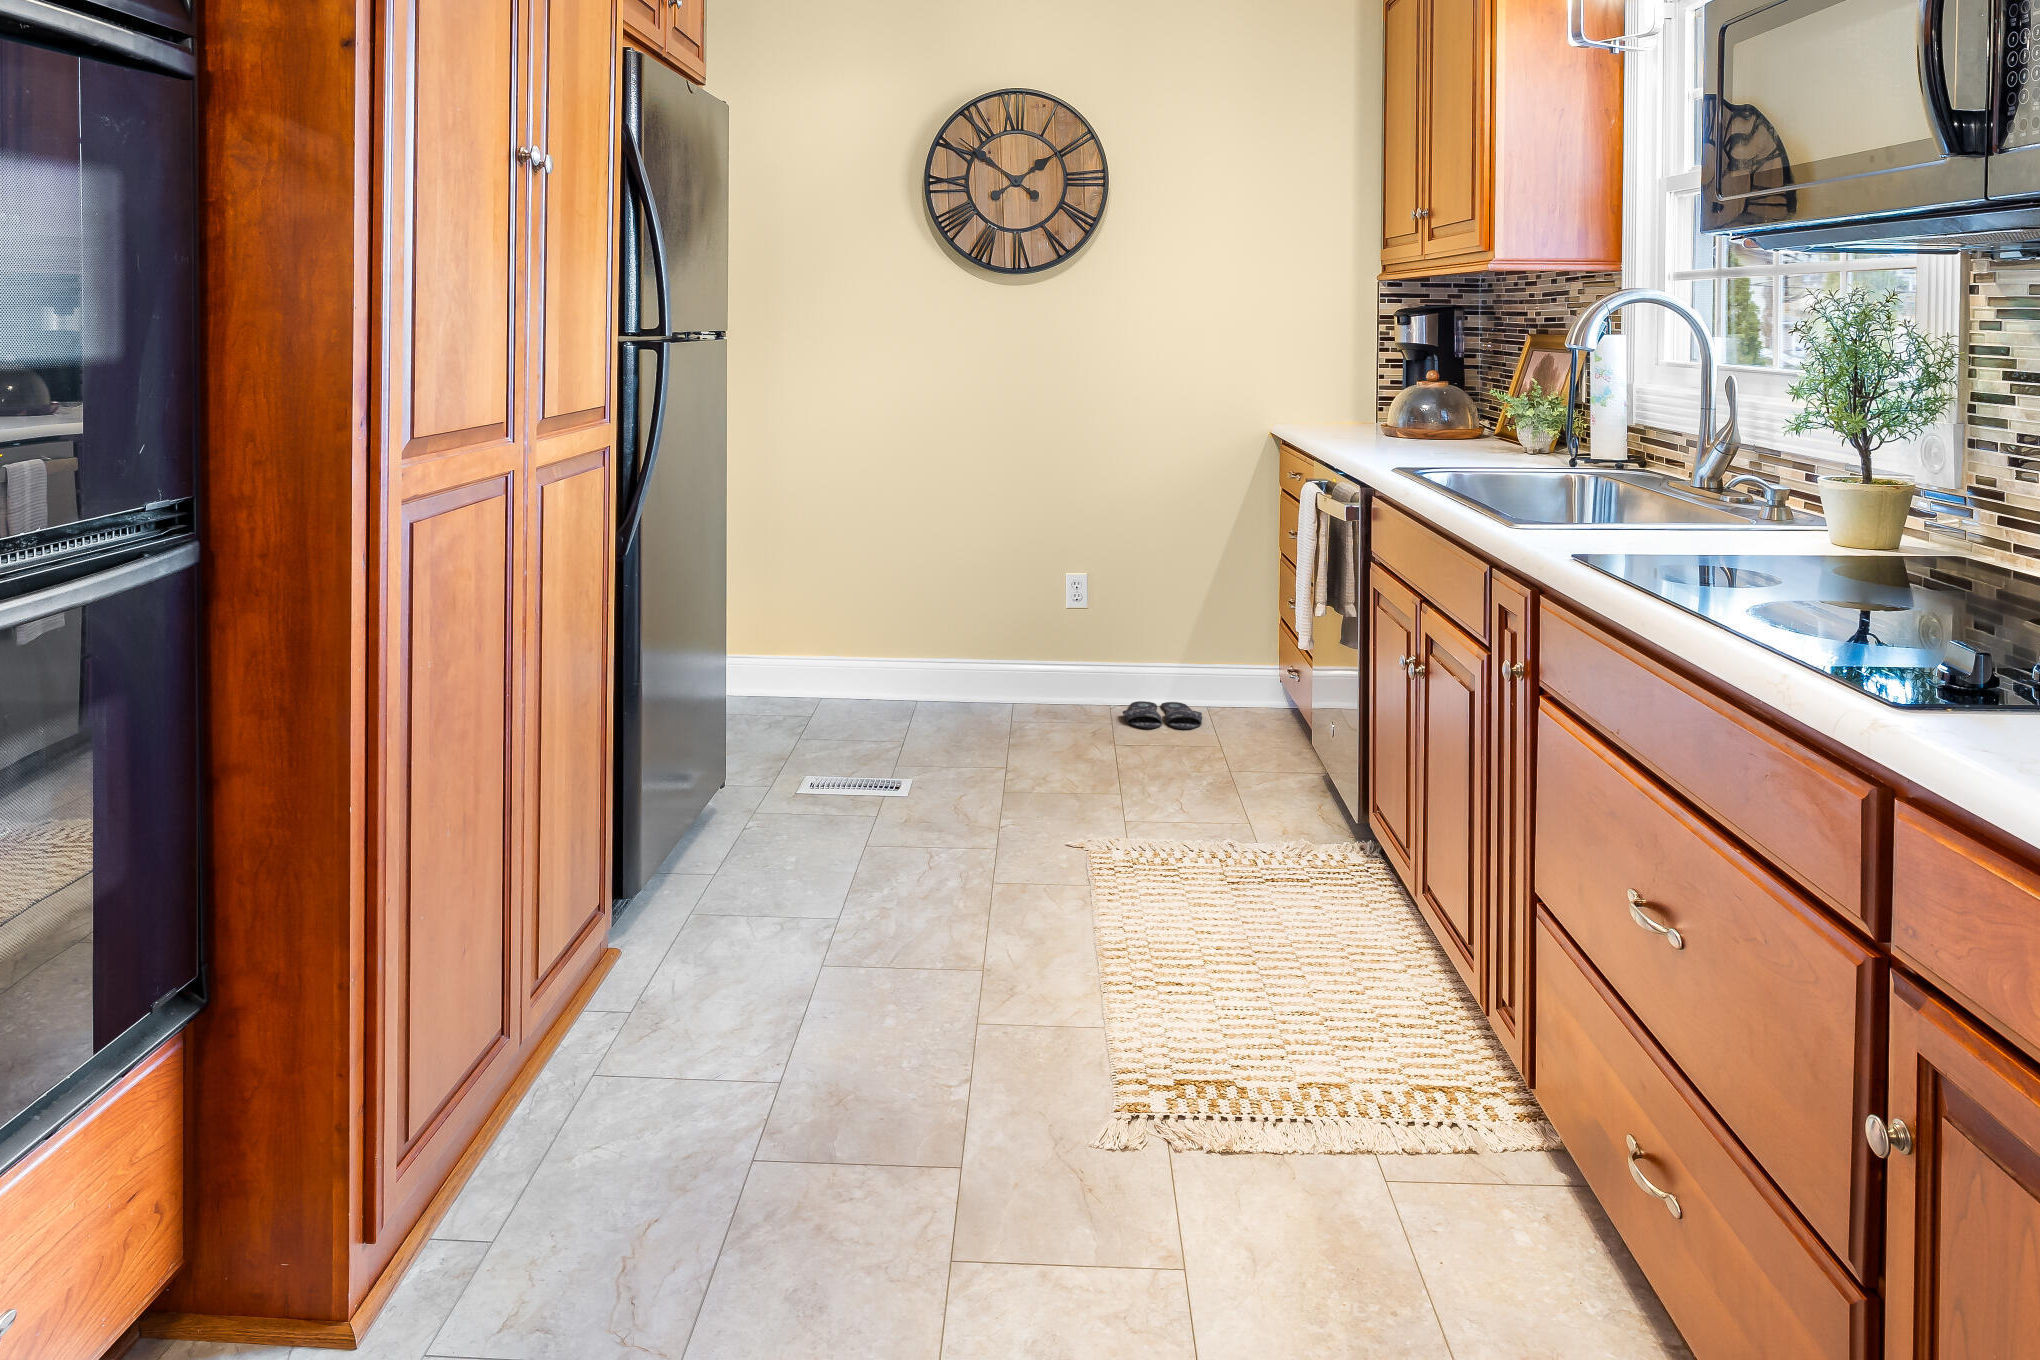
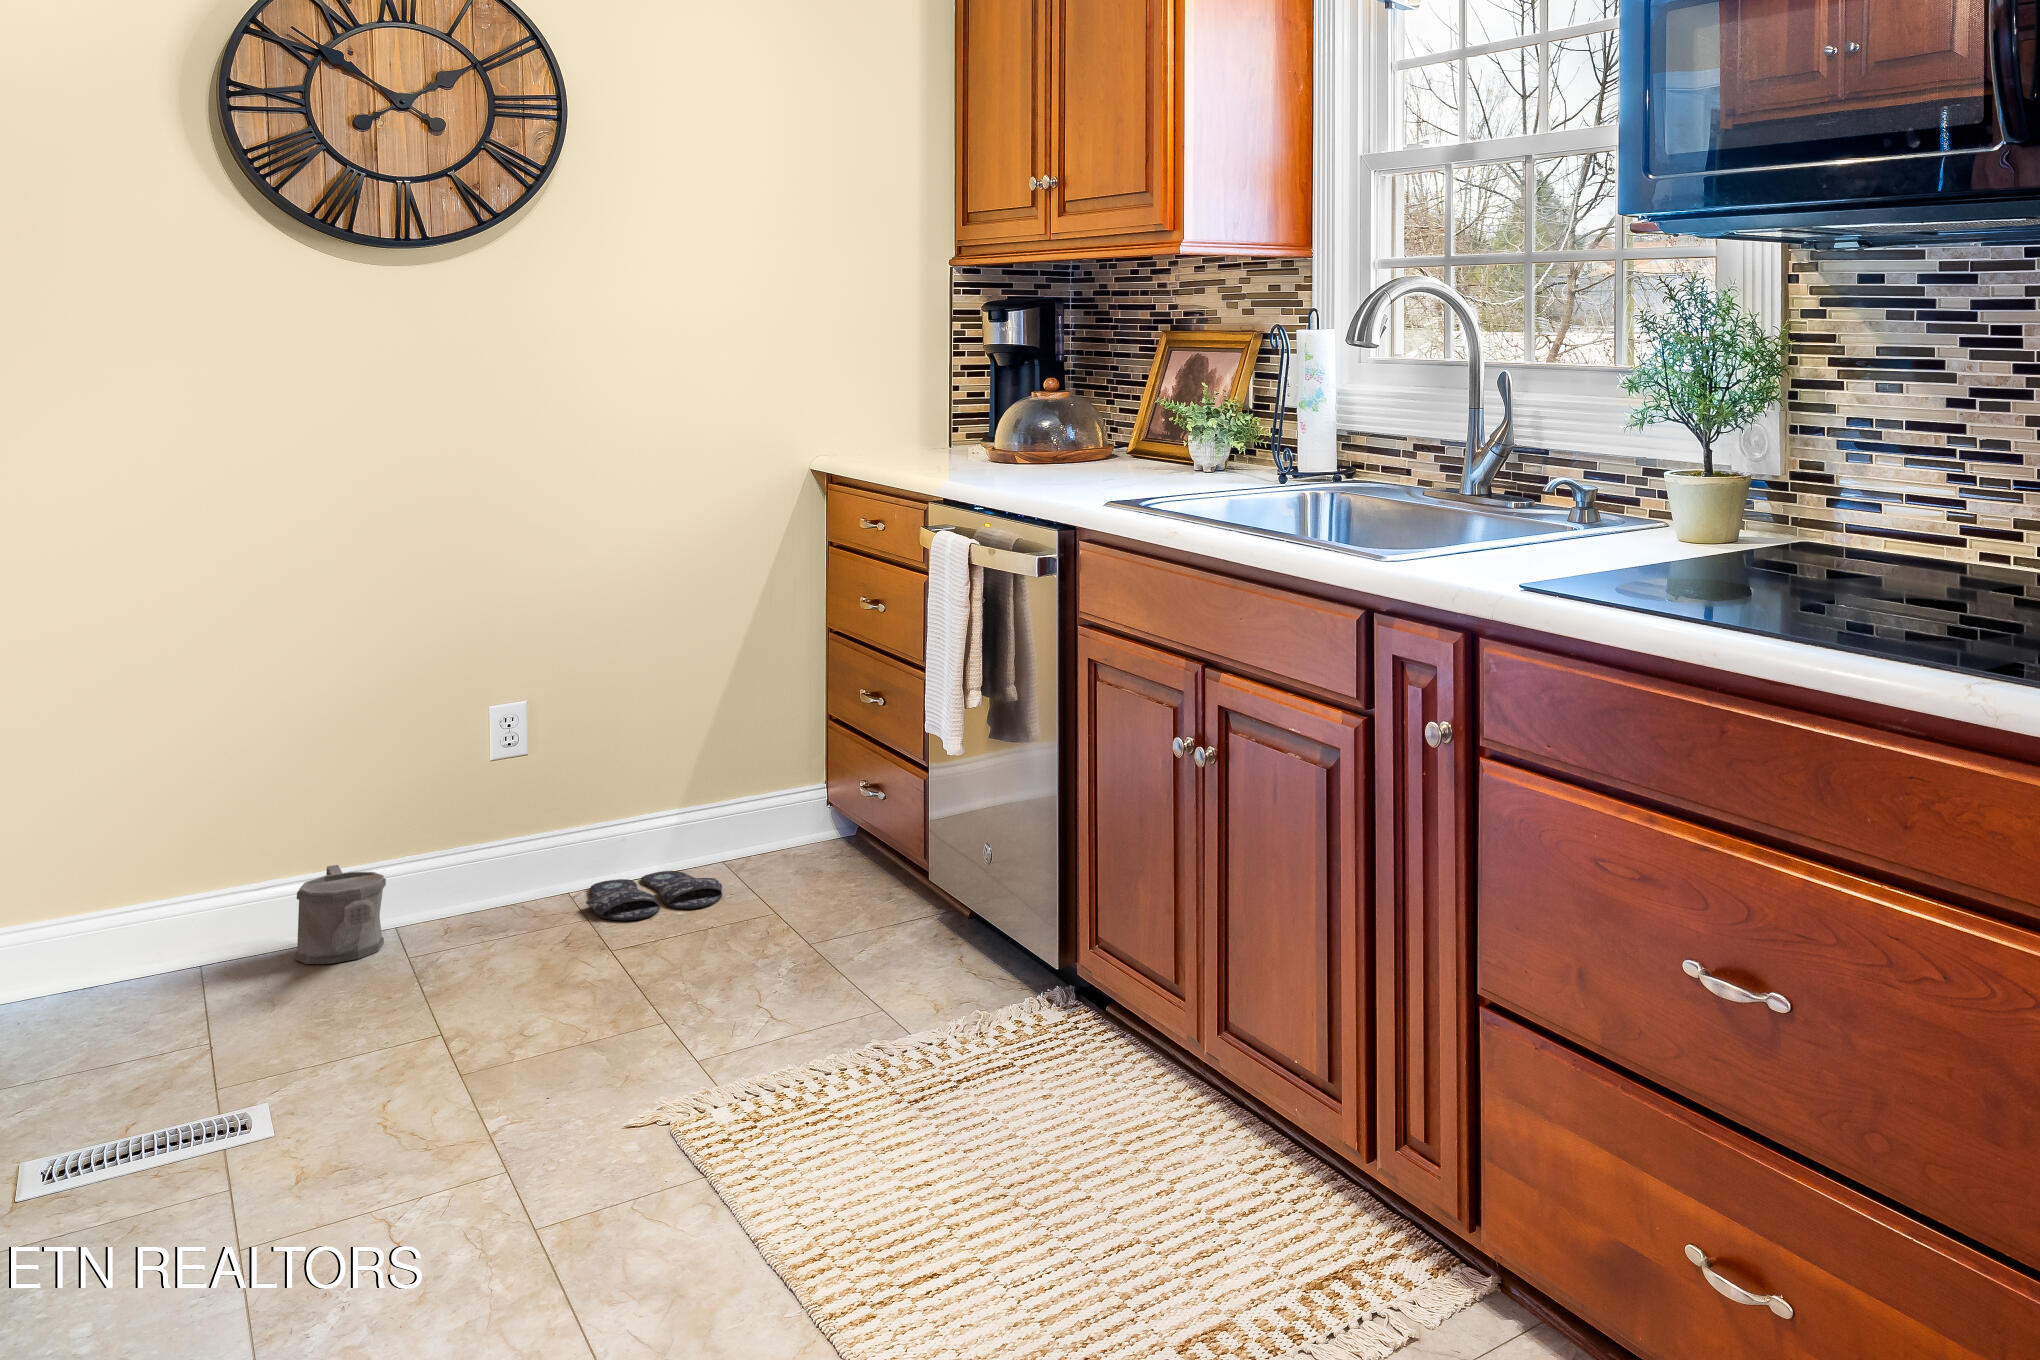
watering can: none [972,662,1016,718] -> present [294,865,386,964]

